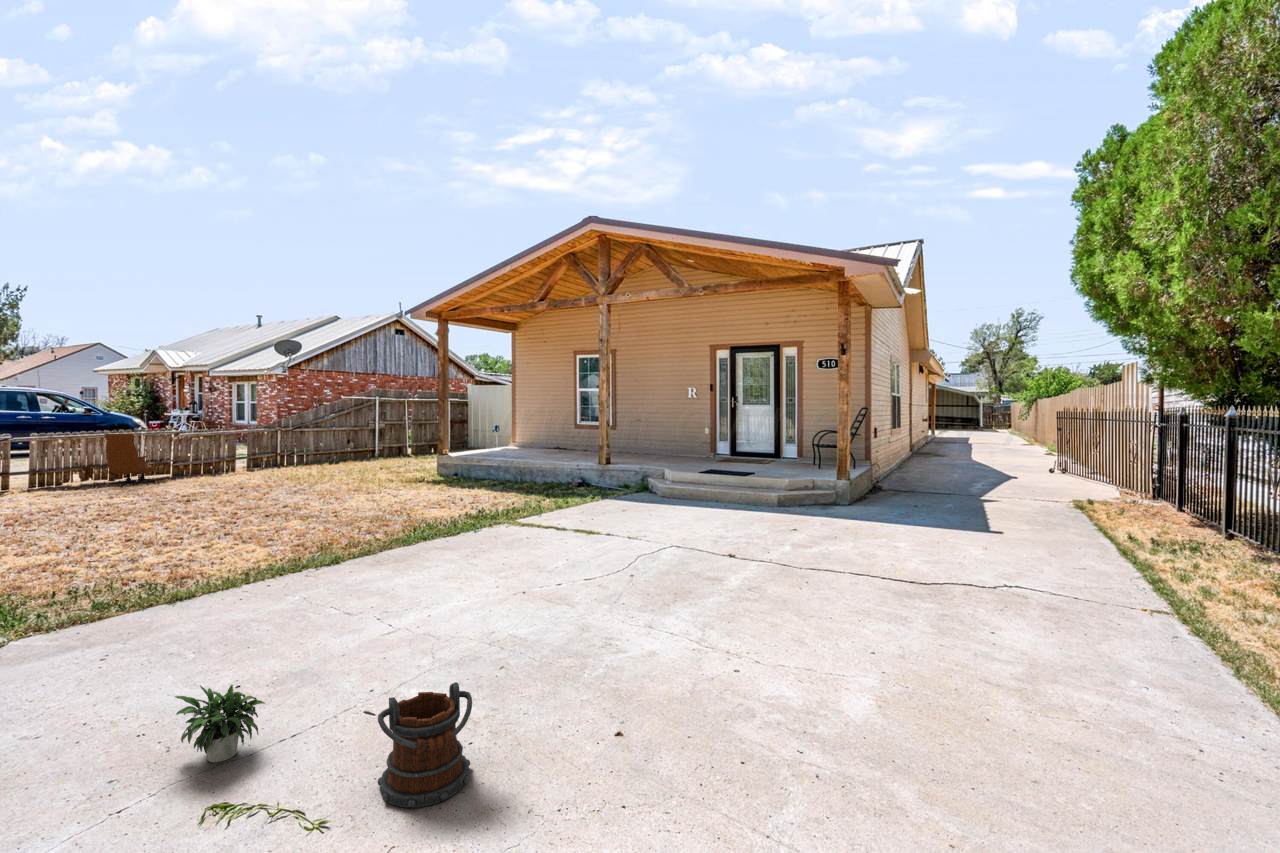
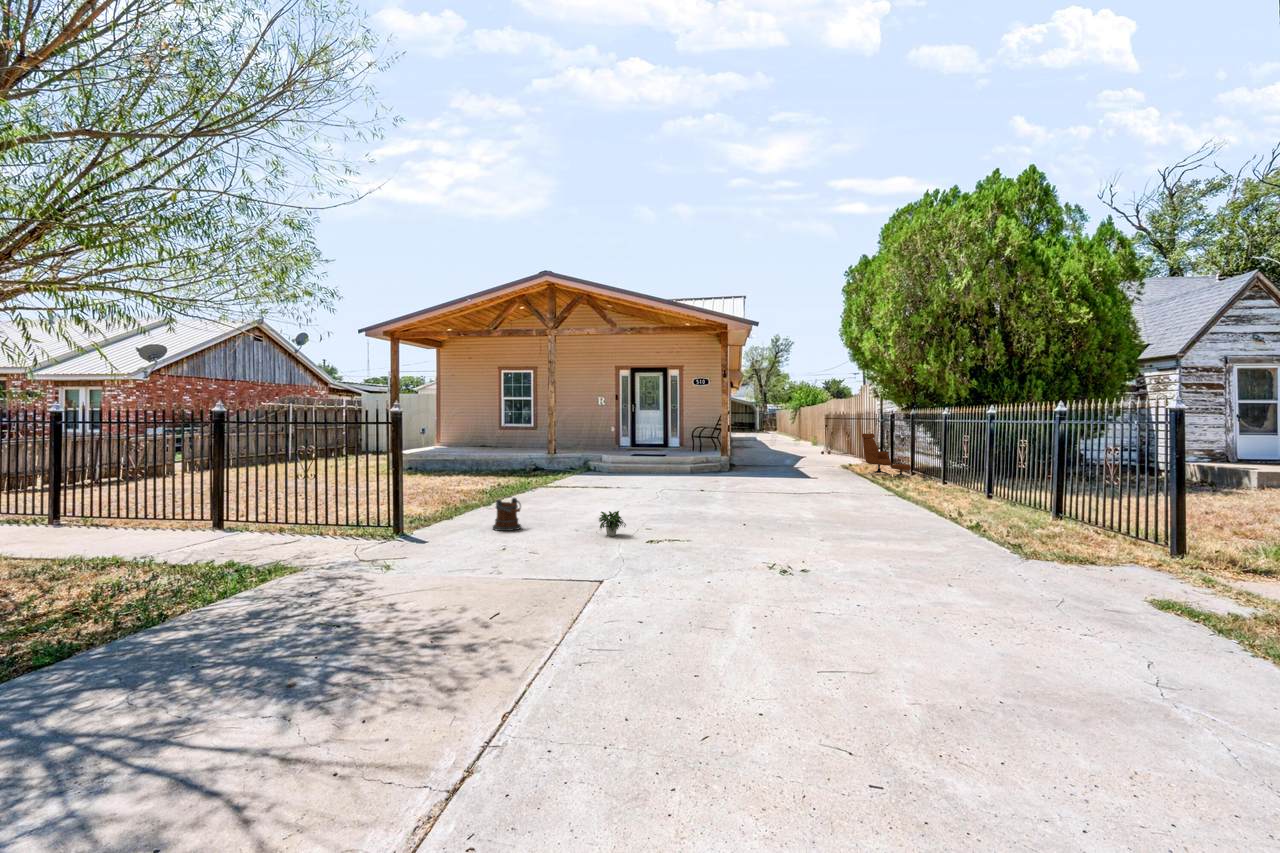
lounge chair: present [104,434,156,487] -> present [862,433,911,477]
bucket: present [378,682,472,808] -> present [493,498,521,531]

